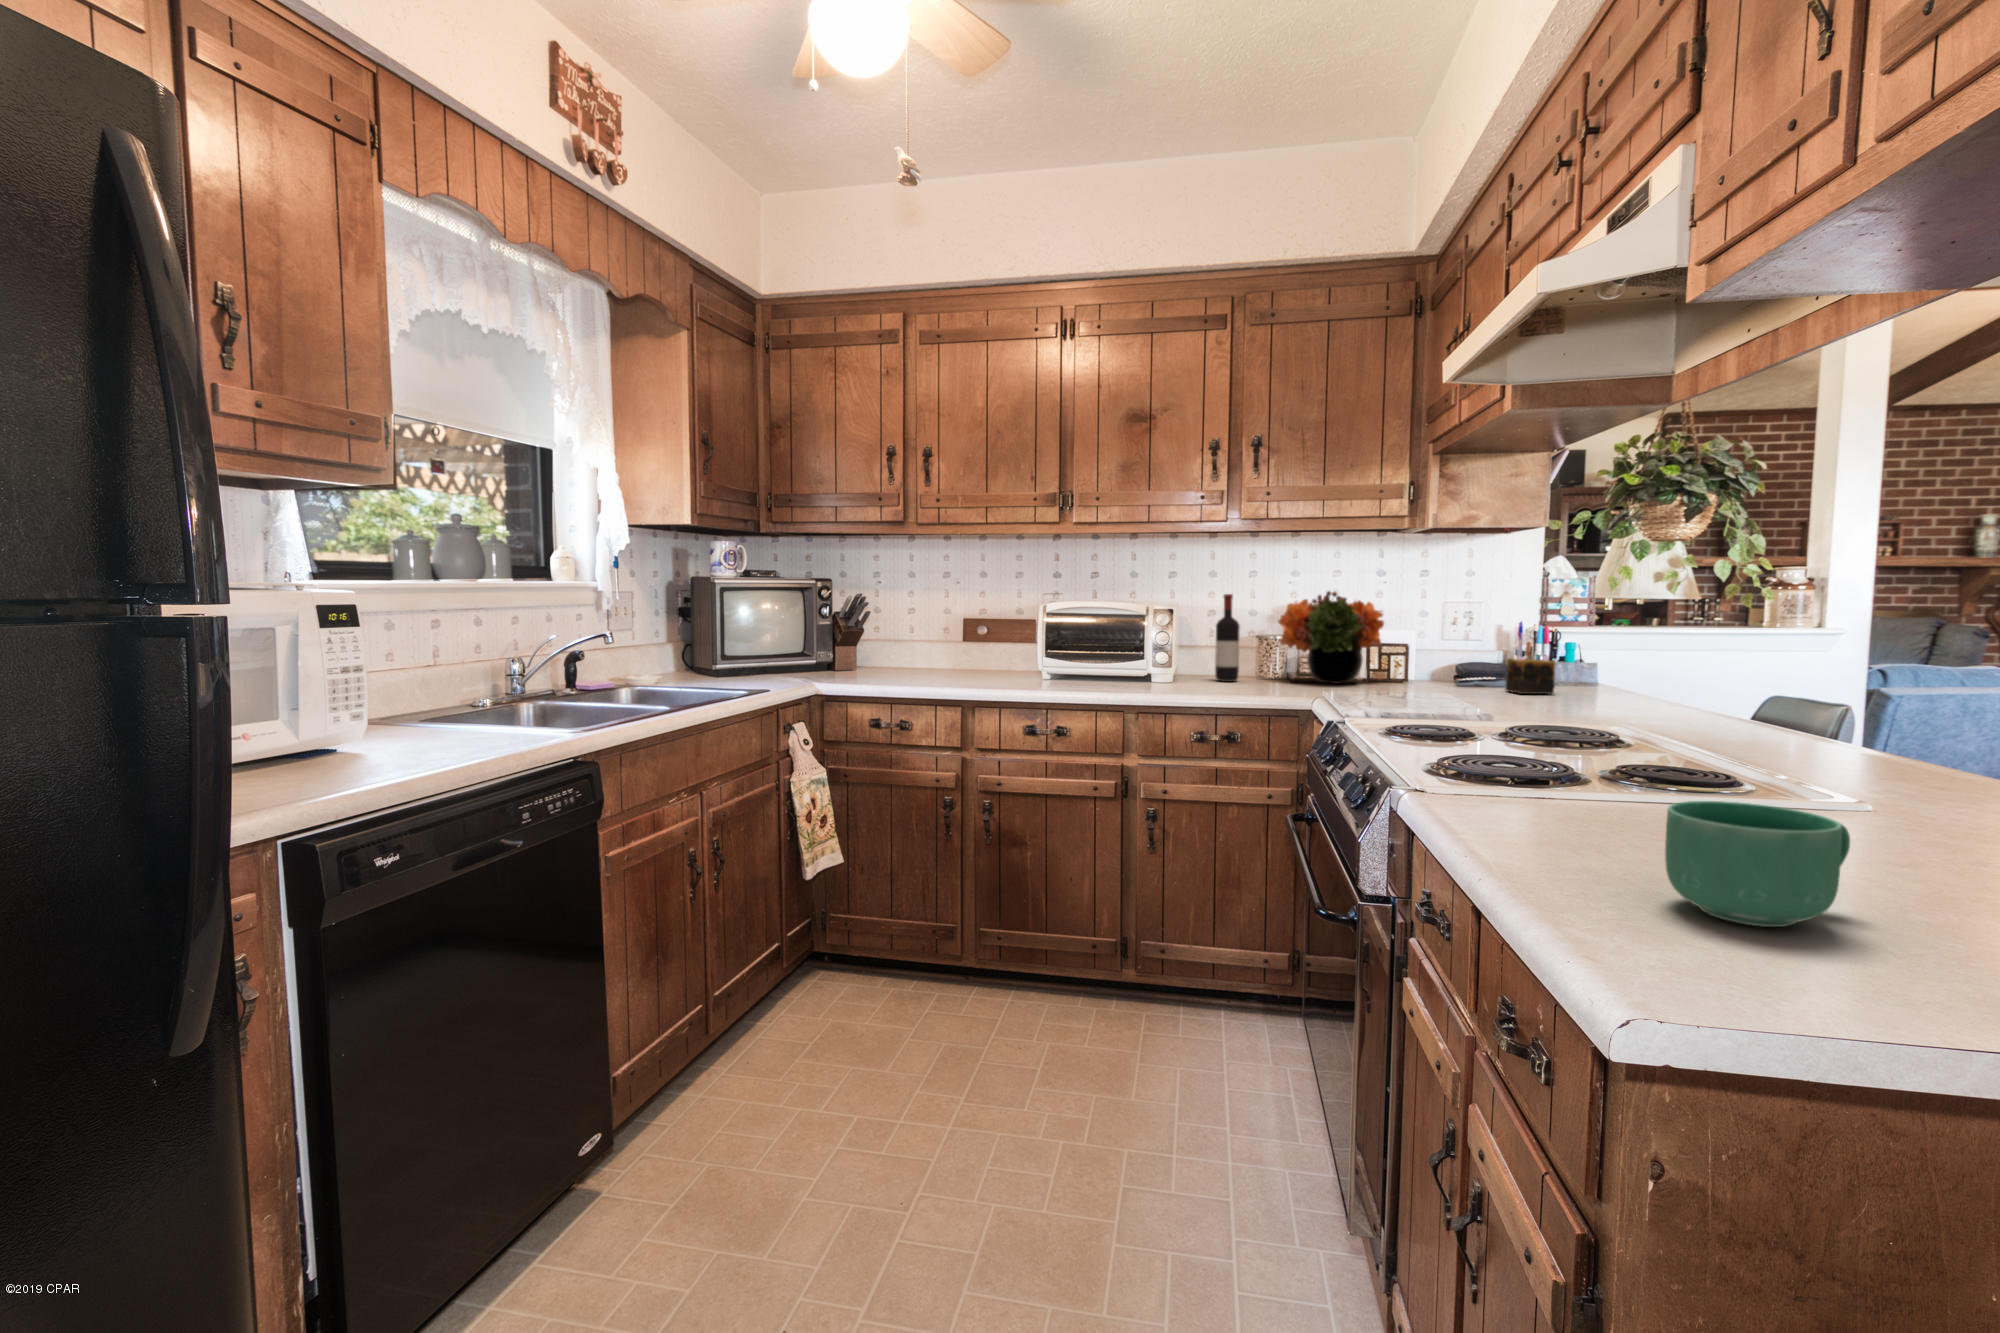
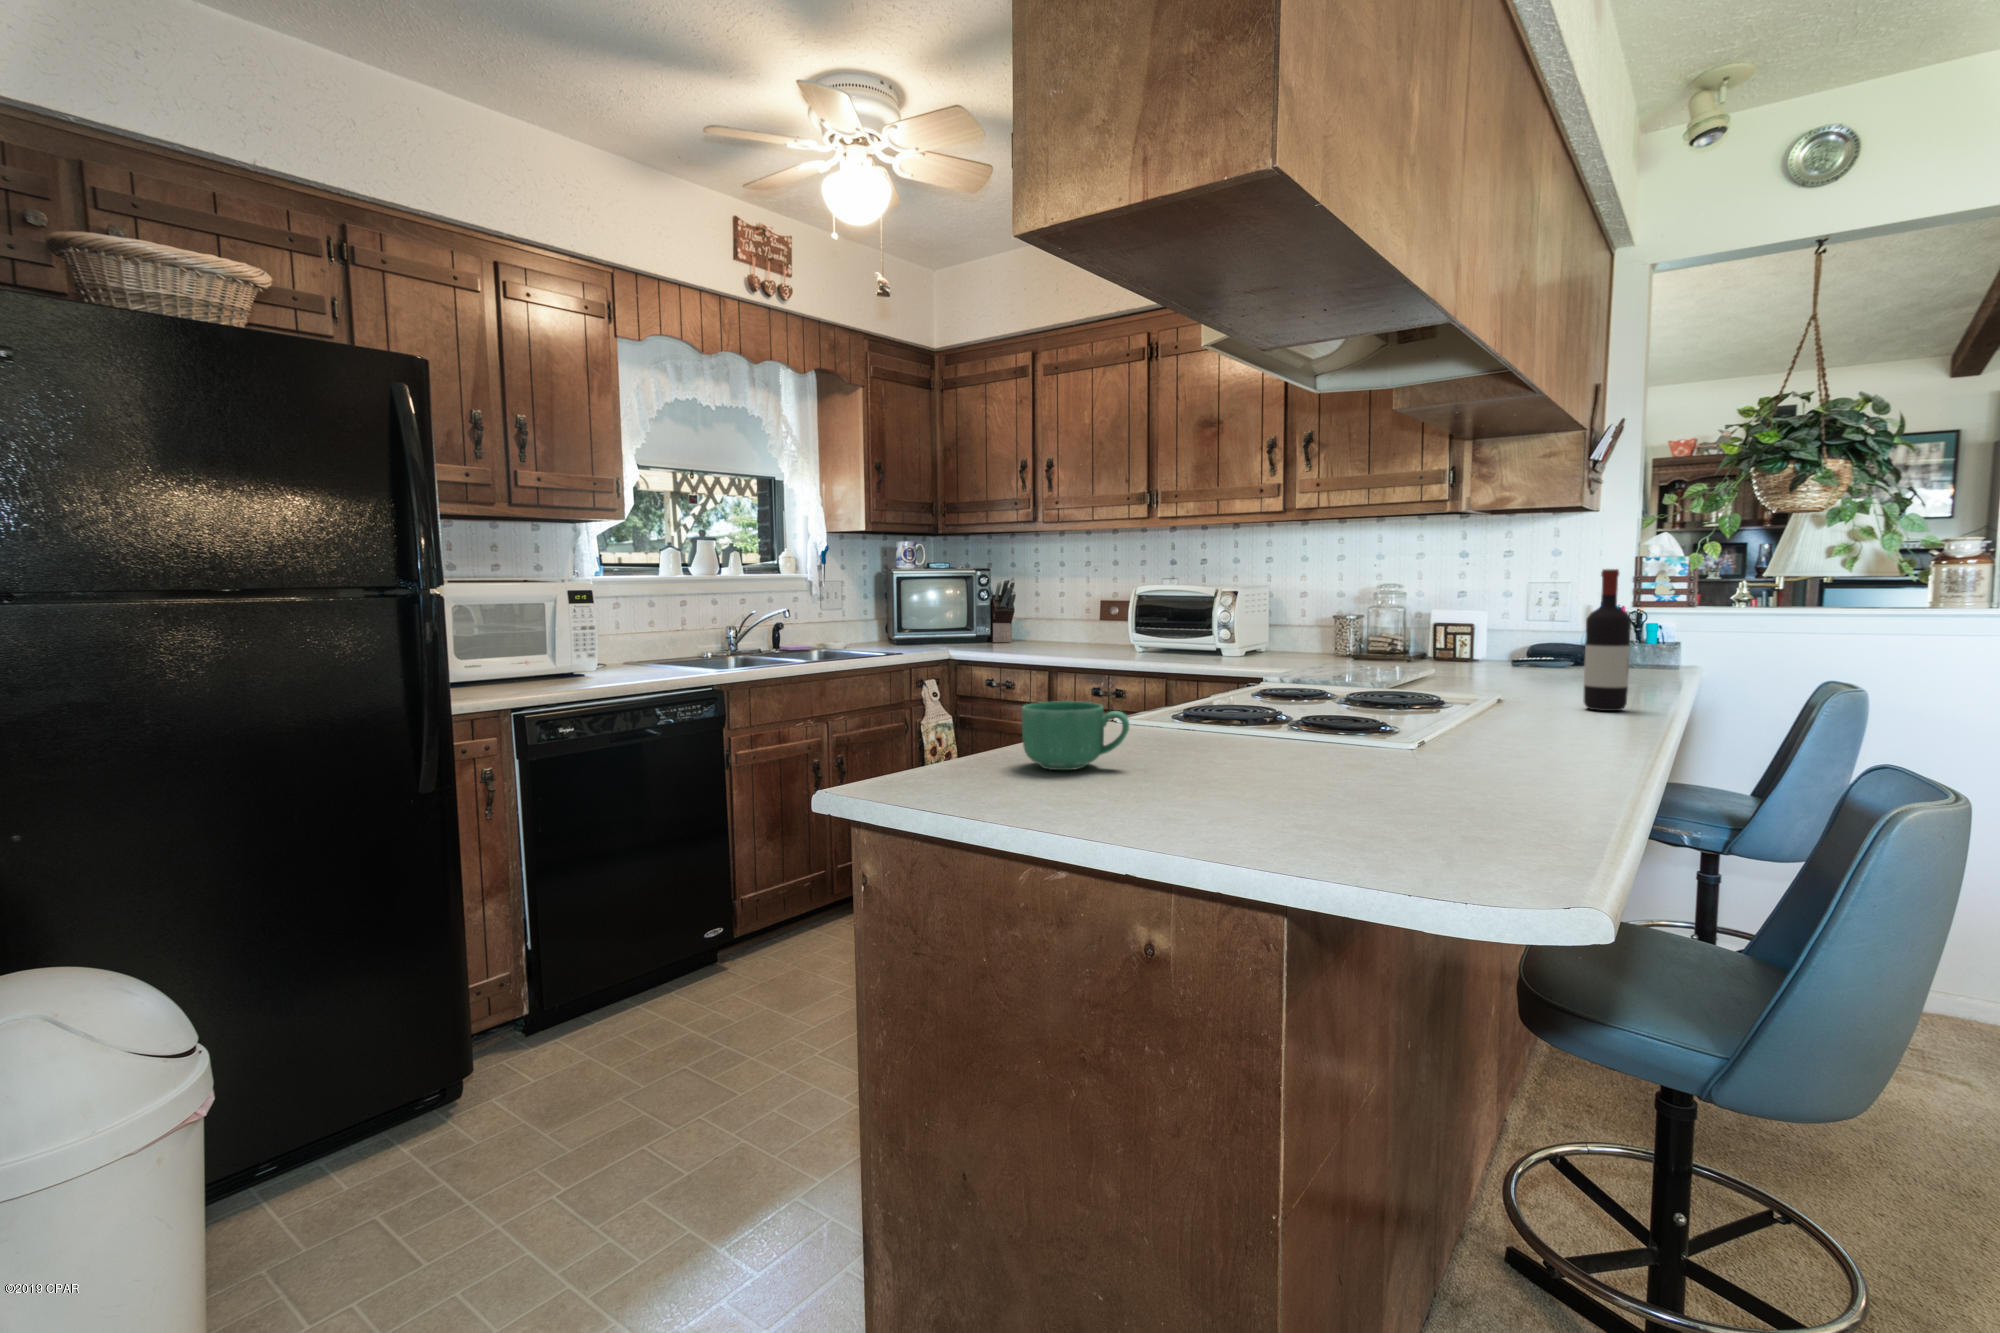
flower arrangement: present [1278,591,1384,683] -> none [1339,573,1443,659]
wine bottle: present [1215,594,1240,682] -> present [1584,569,1631,711]
candle: present [1506,659,1555,694] -> none [1540,637,1581,672]

